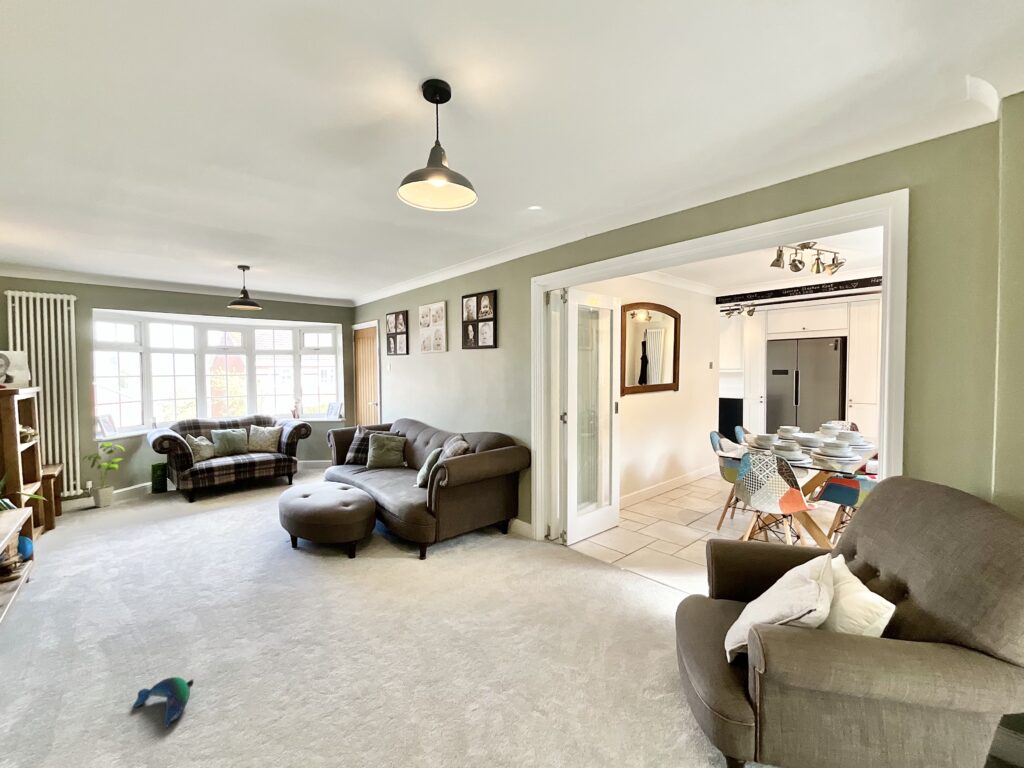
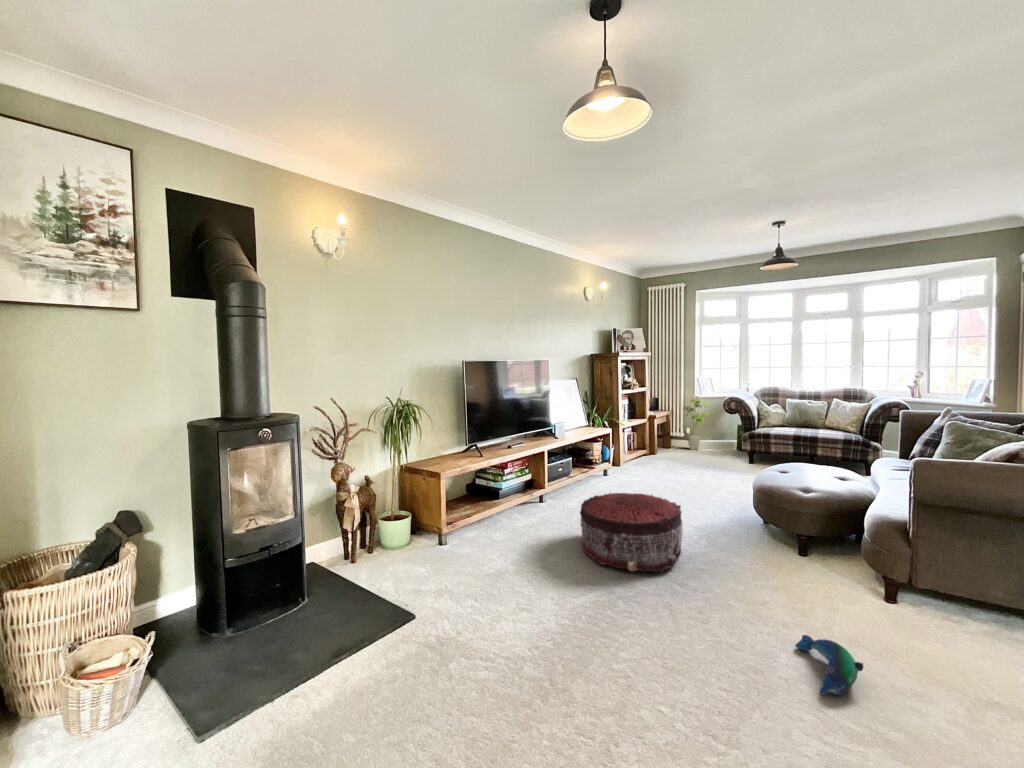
pouf: none [177,549,298,643] -> present [580,493,683,572]
plush toy: present [133,677,194,728] -> present [795,635,863,695]

